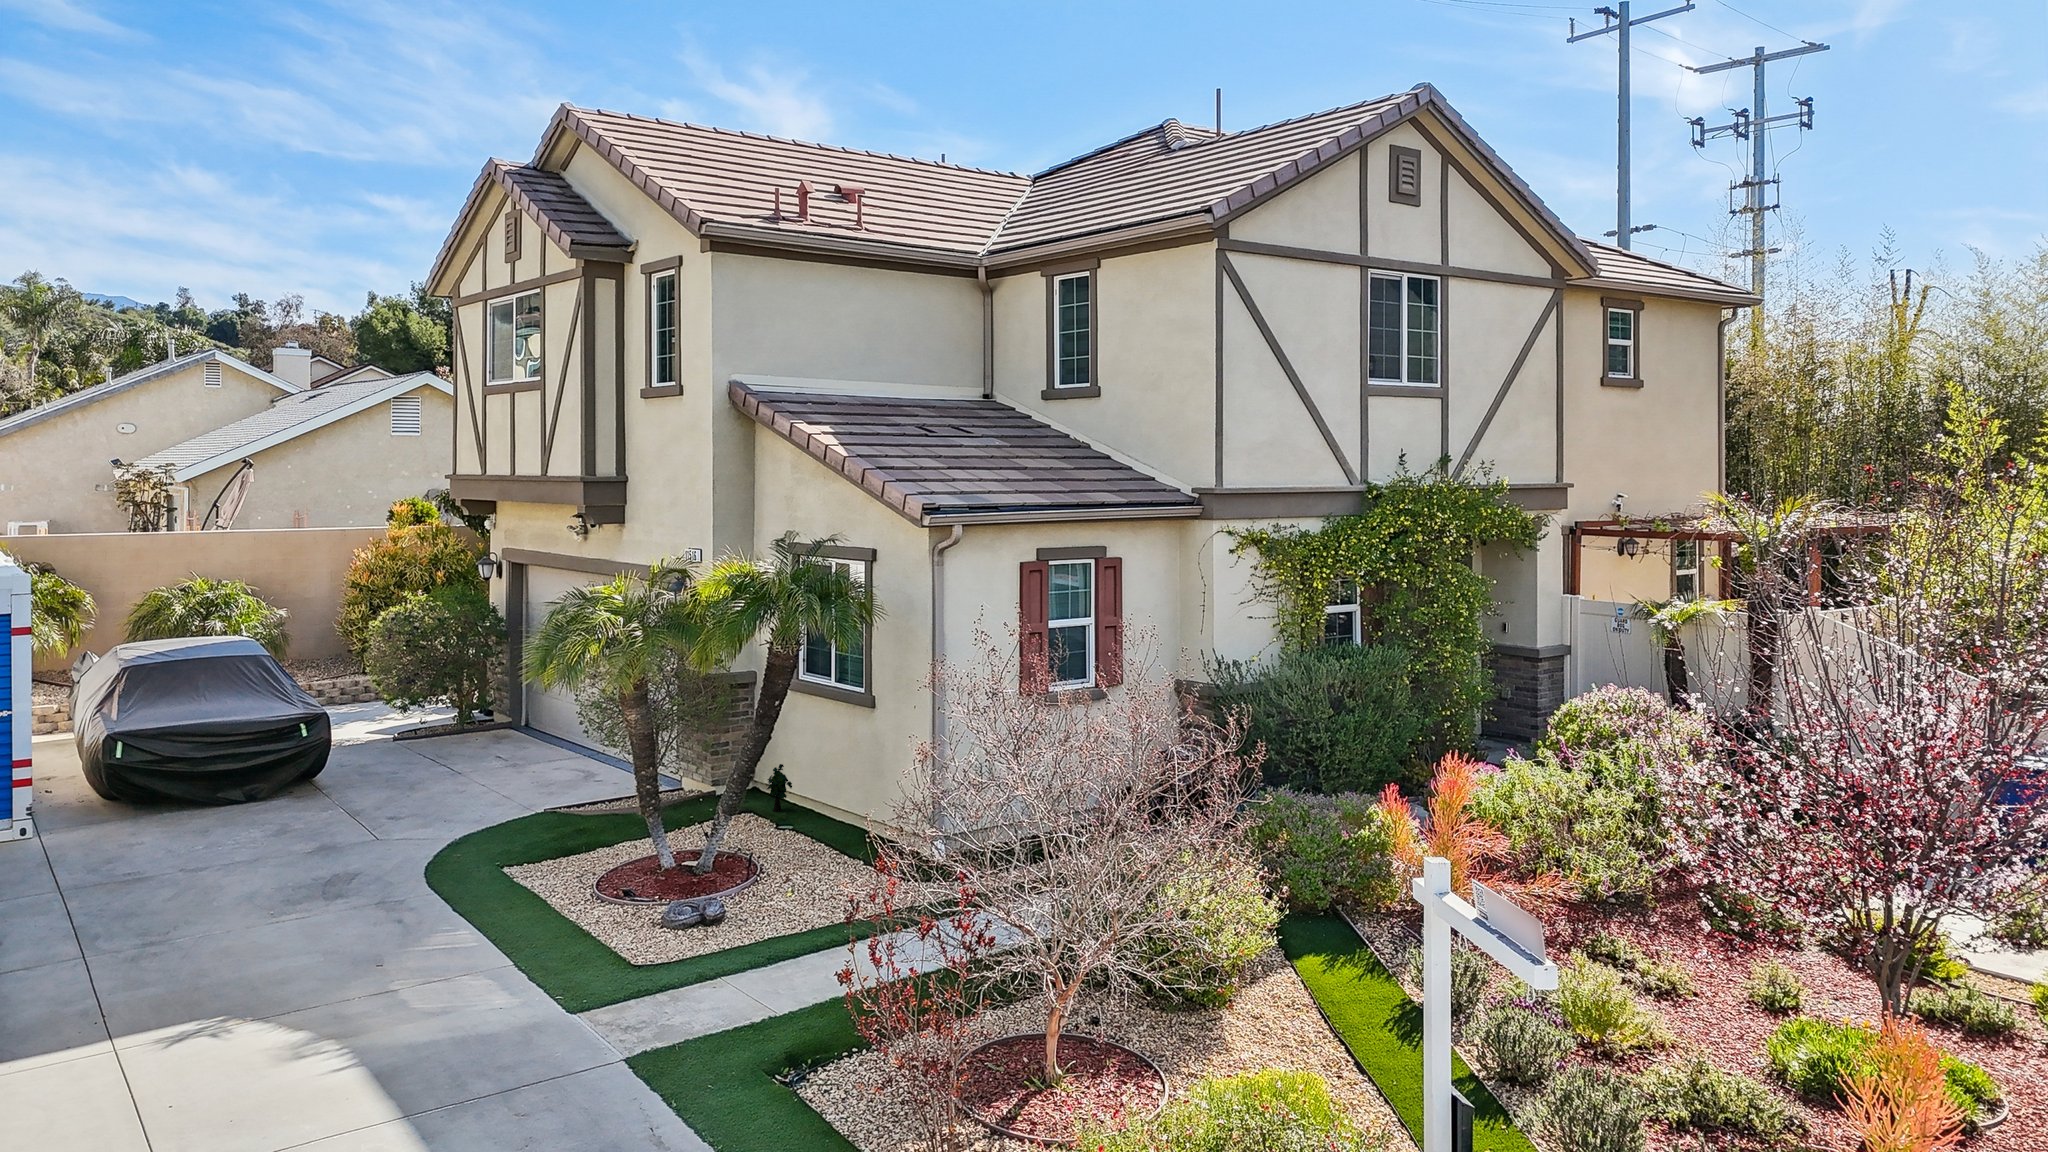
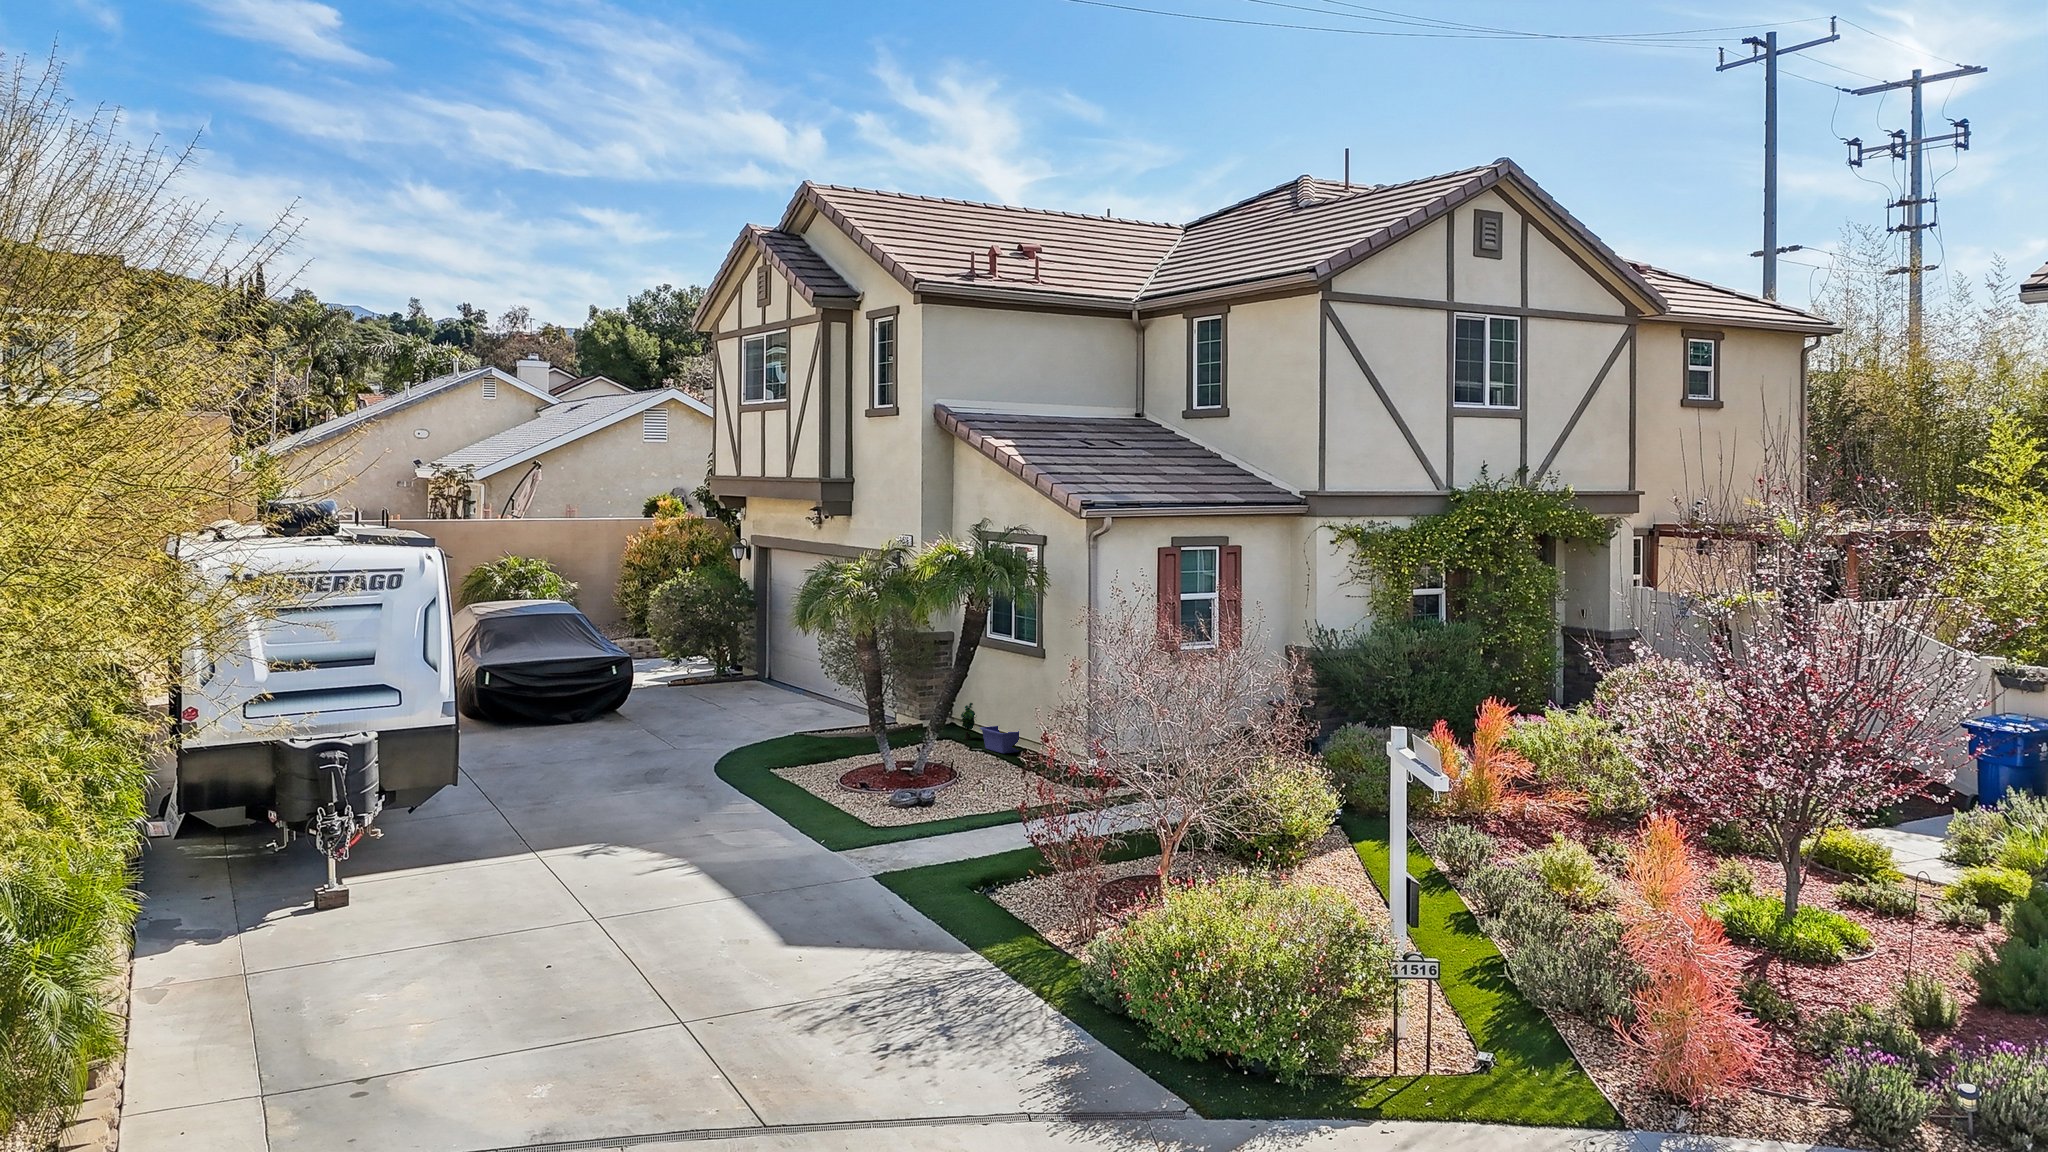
storage bin: none [792,795,853,835] -> present [980,726,1020,753]

